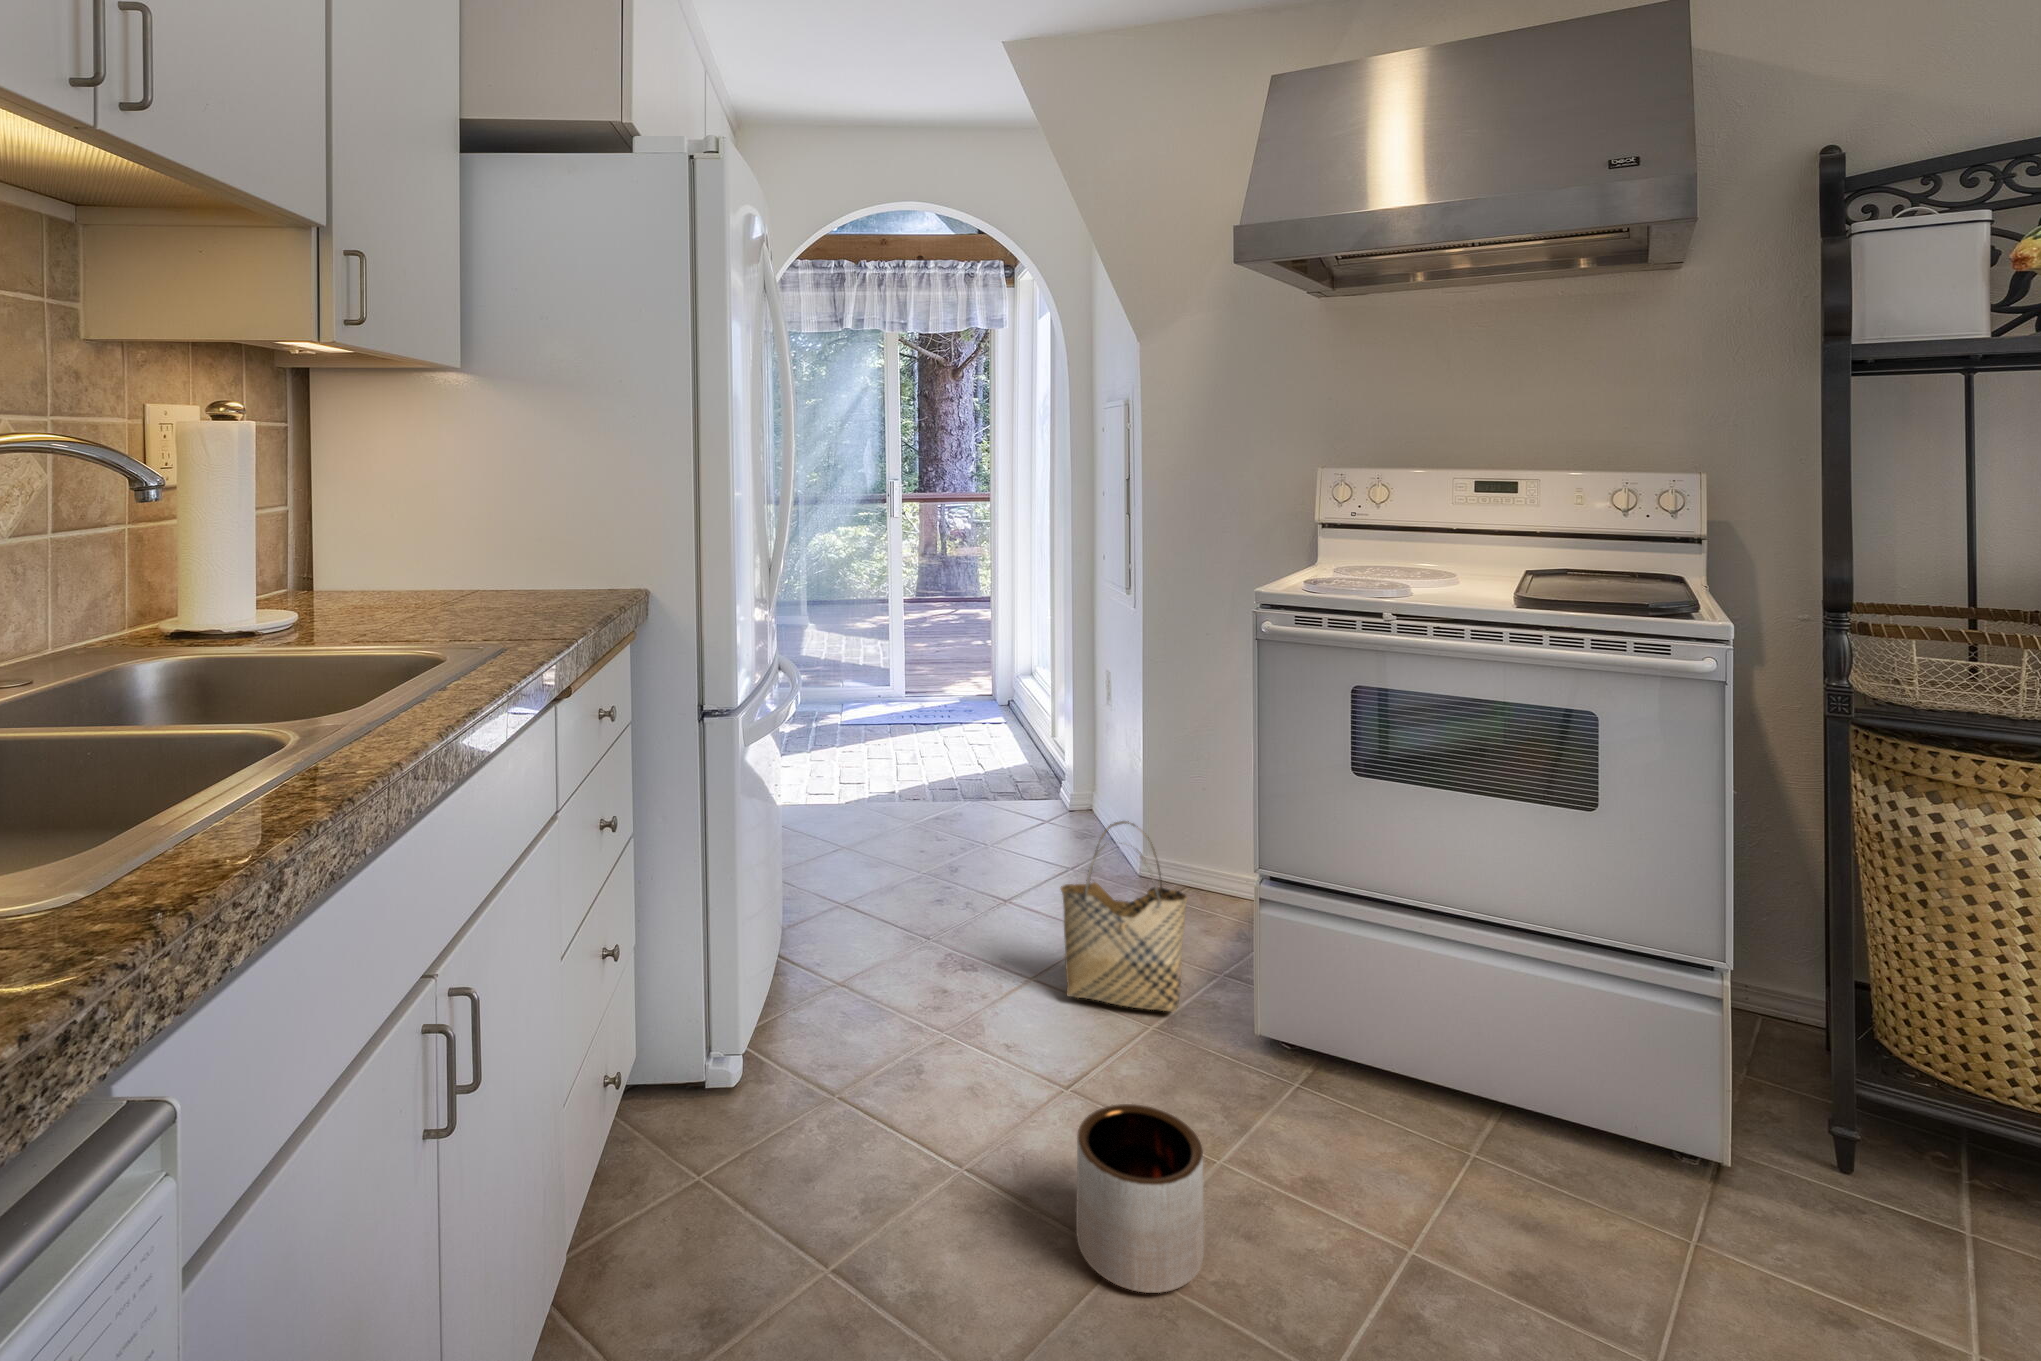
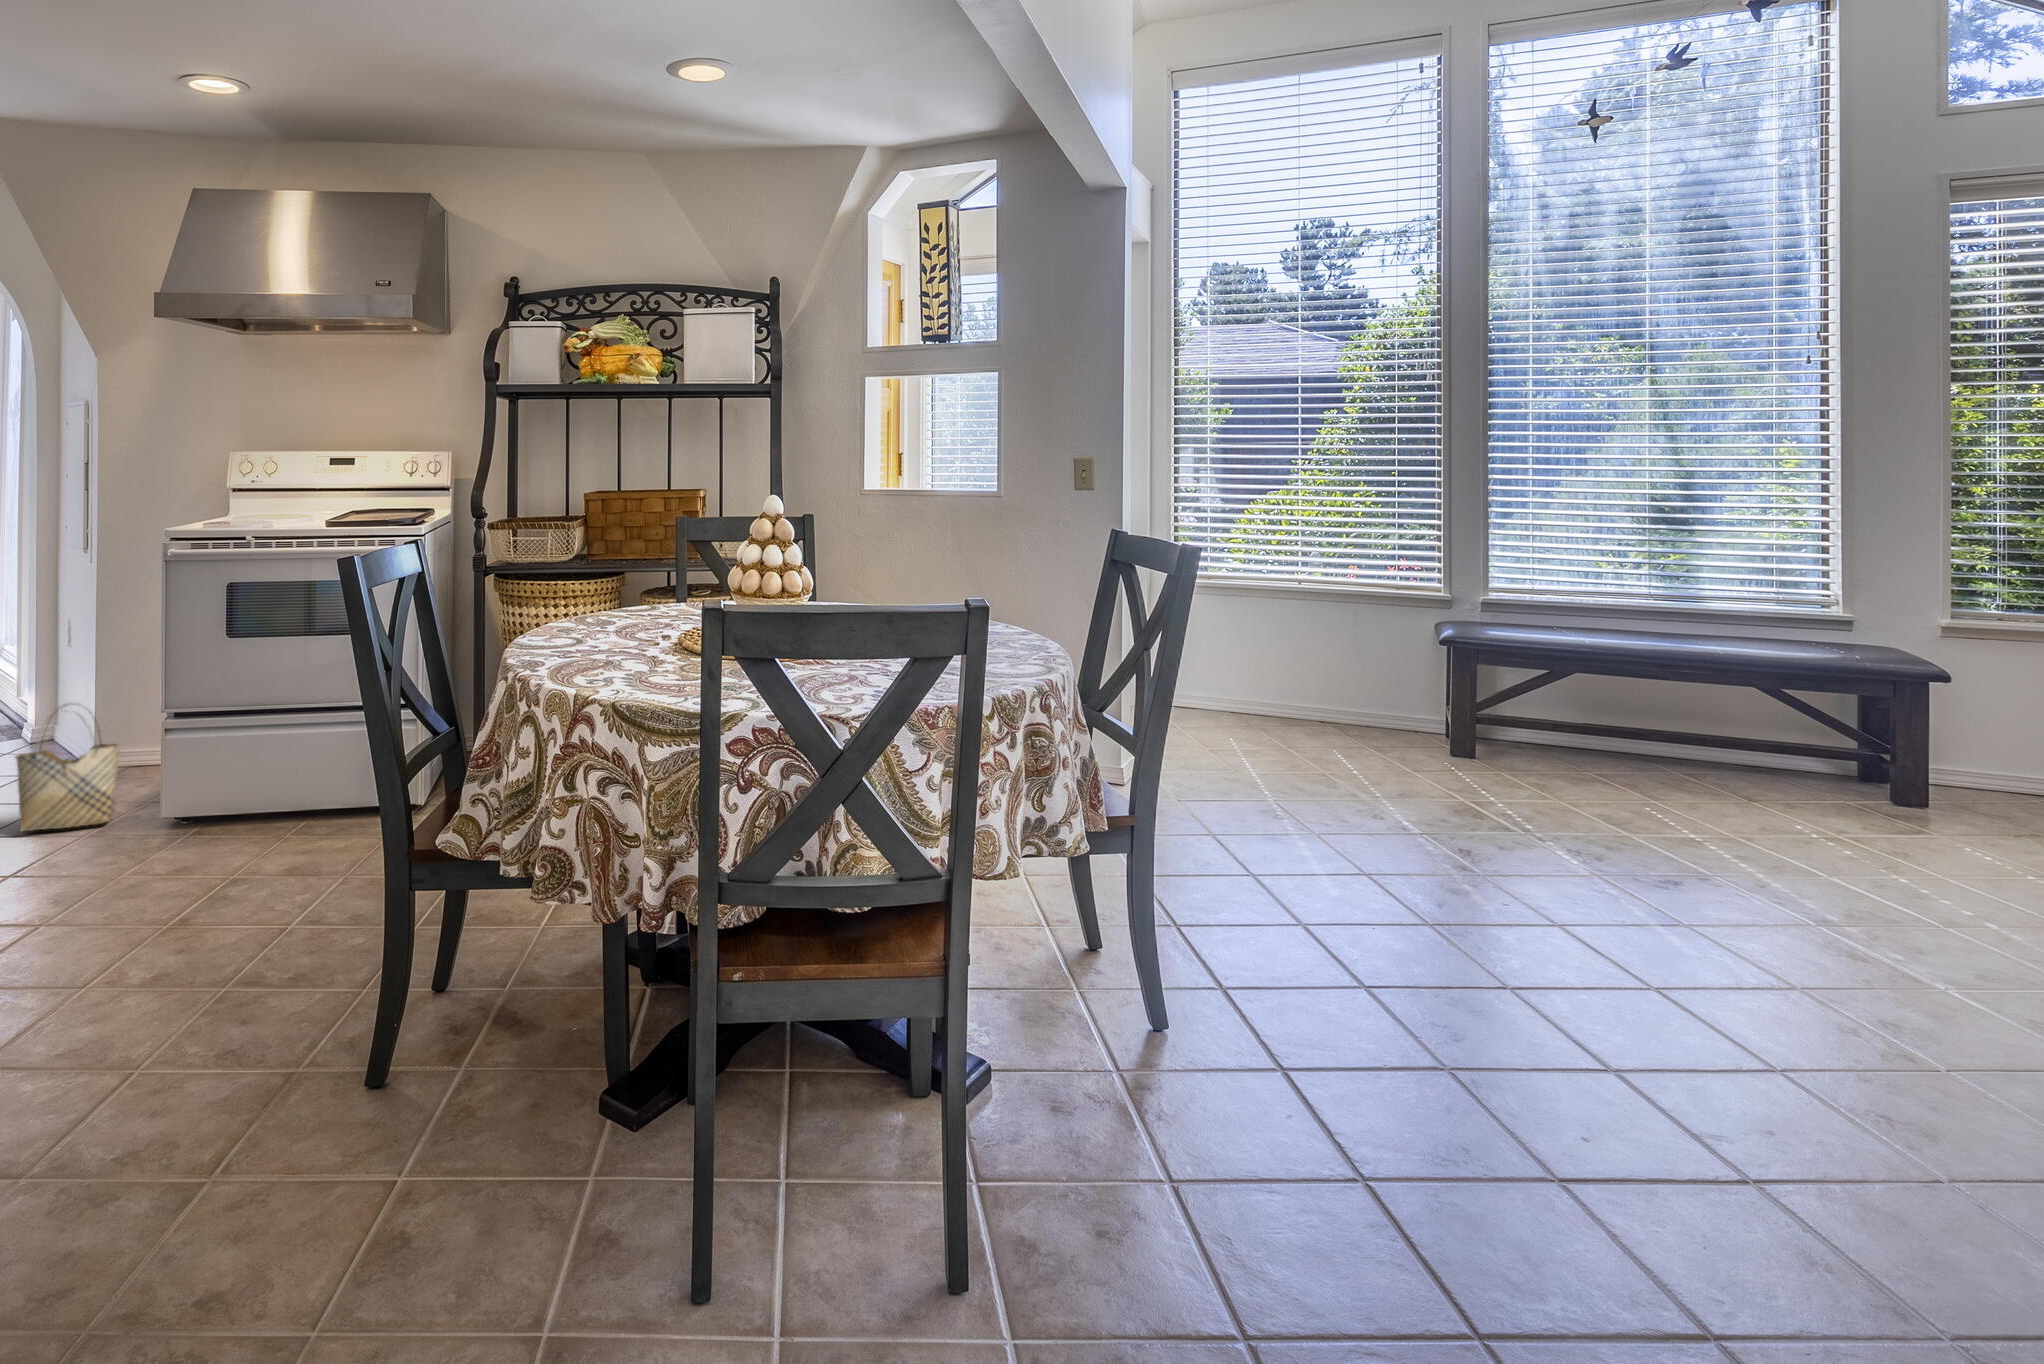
planter: present [1076,1104,1204,1293] -> none [16,832,105,922]

